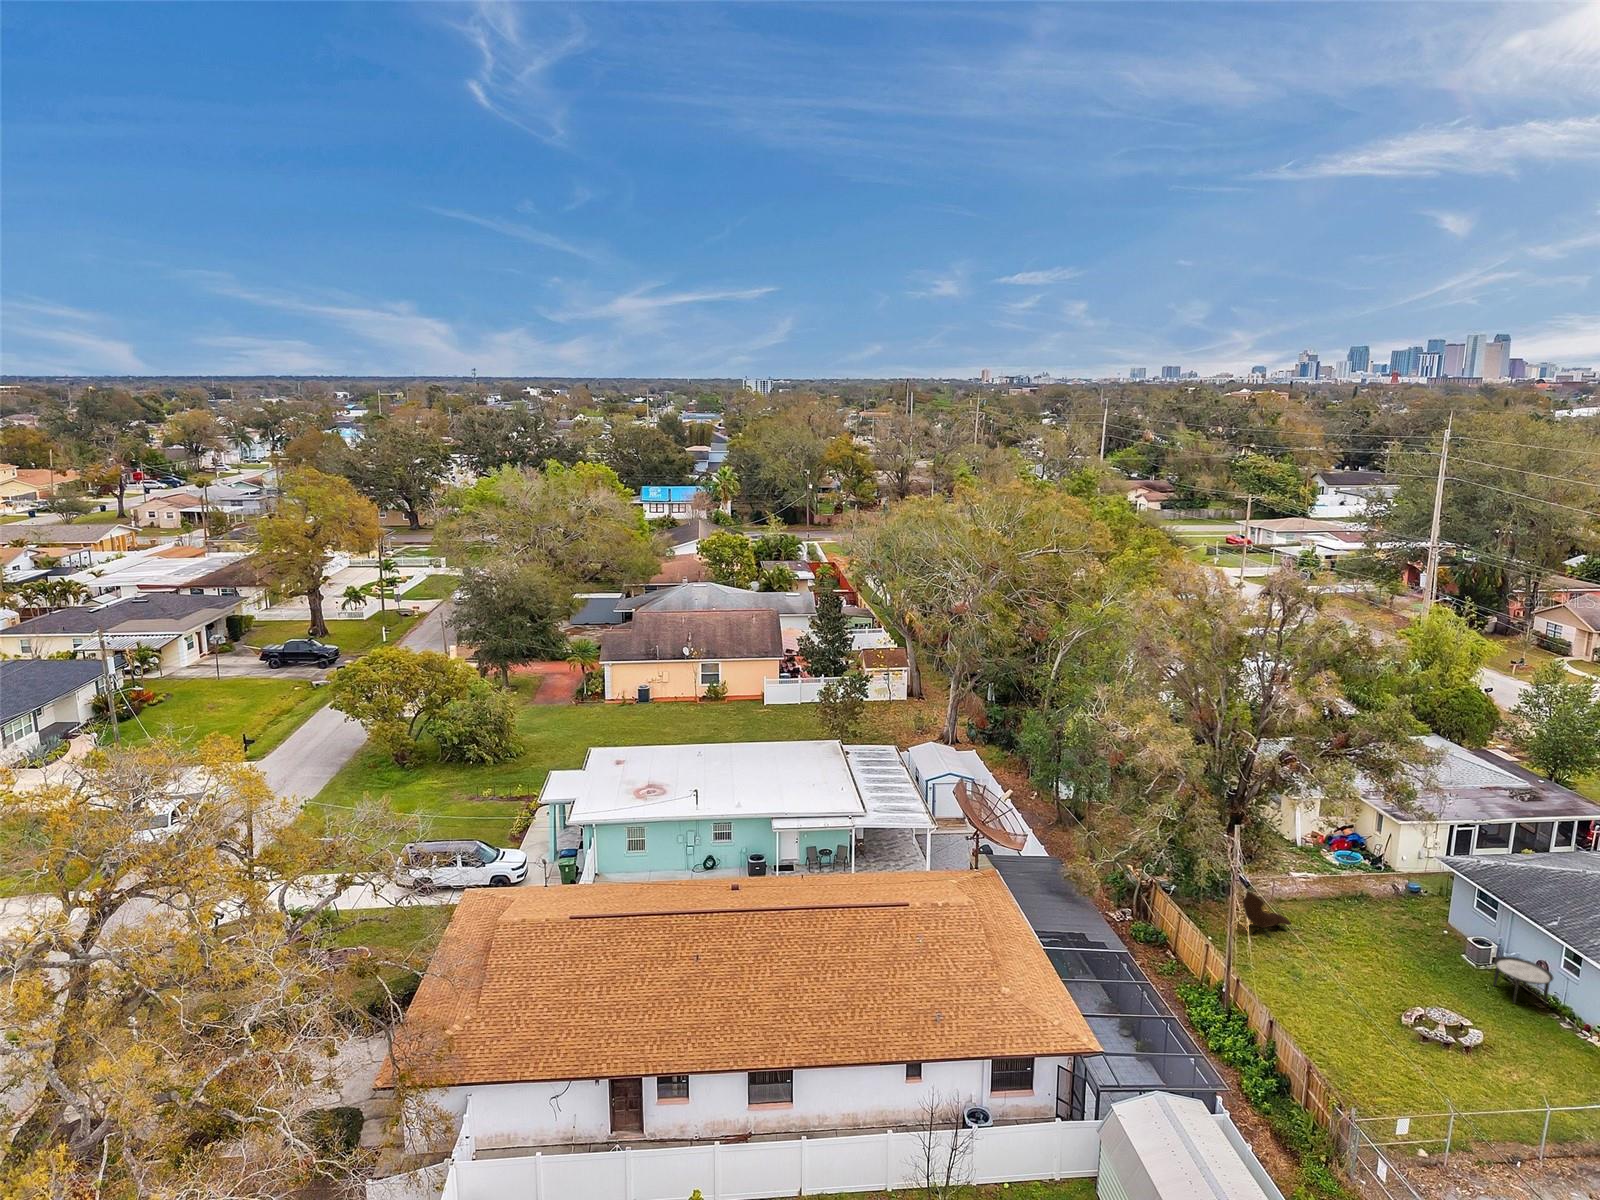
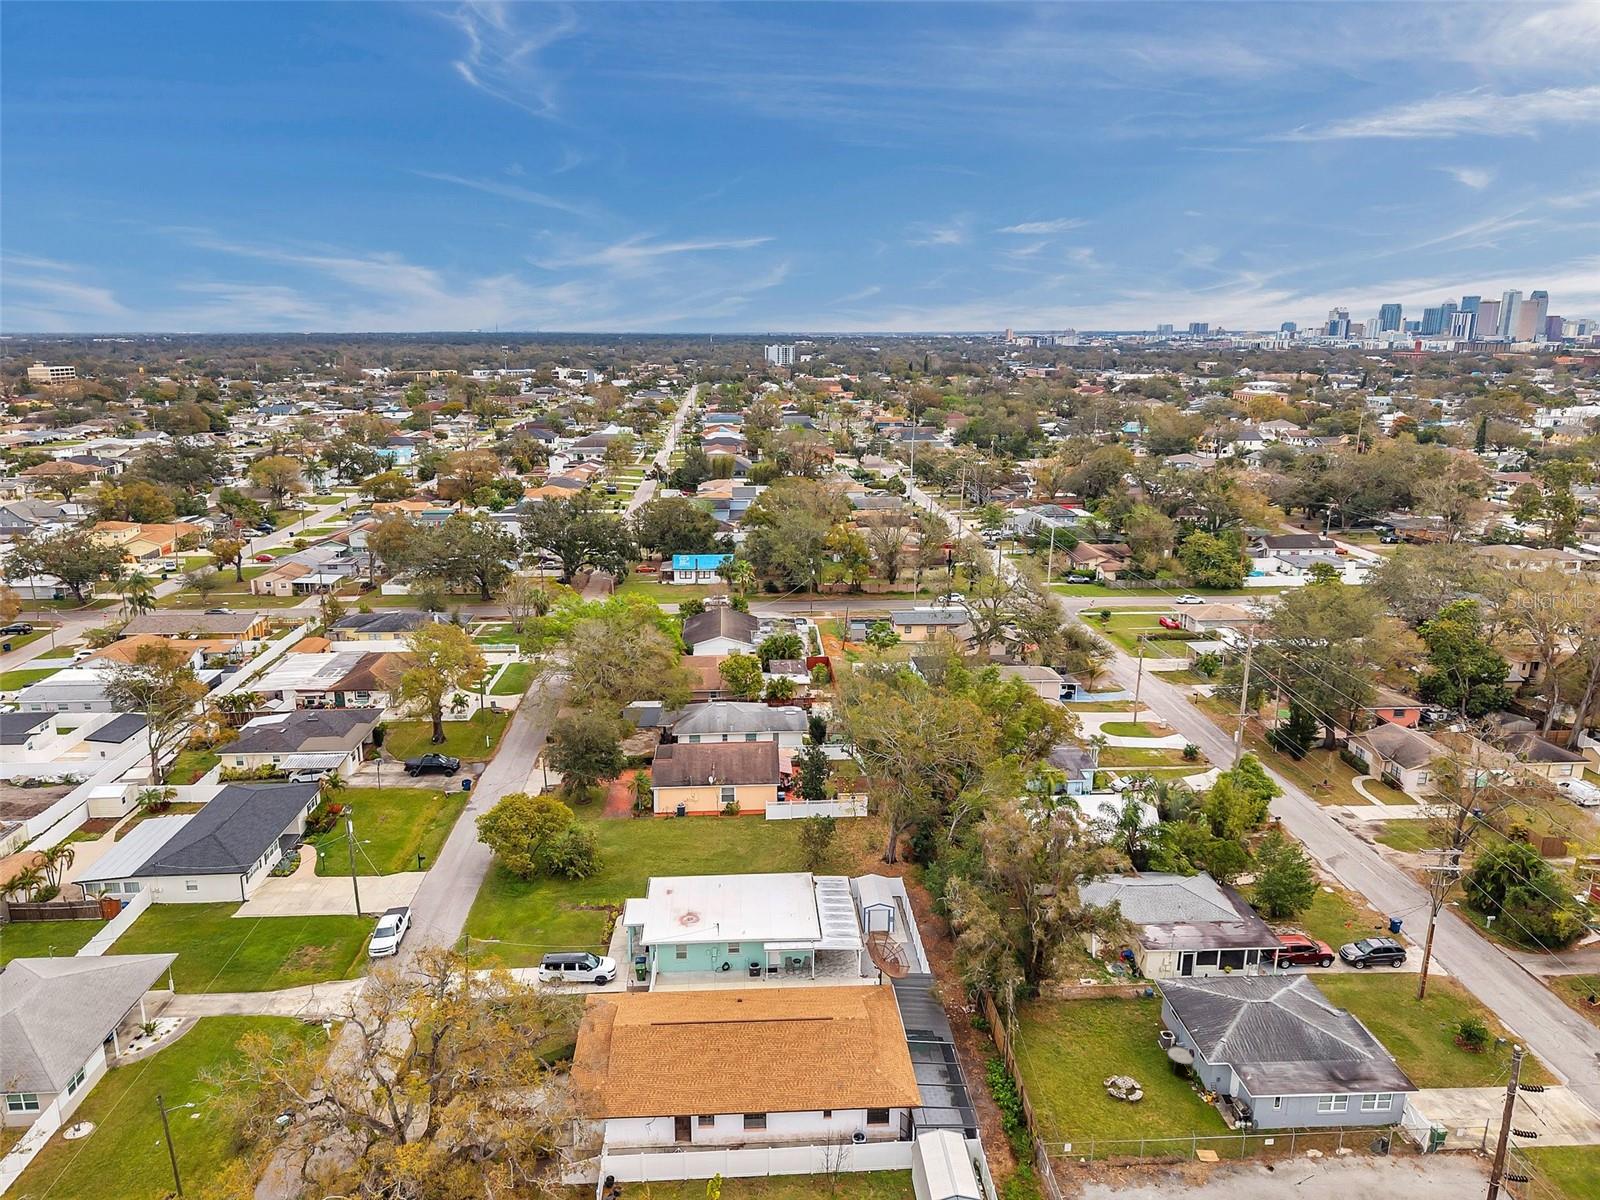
lounge chair: present [1243,891,1291,935] -> none [1038,997,1066,1026]

